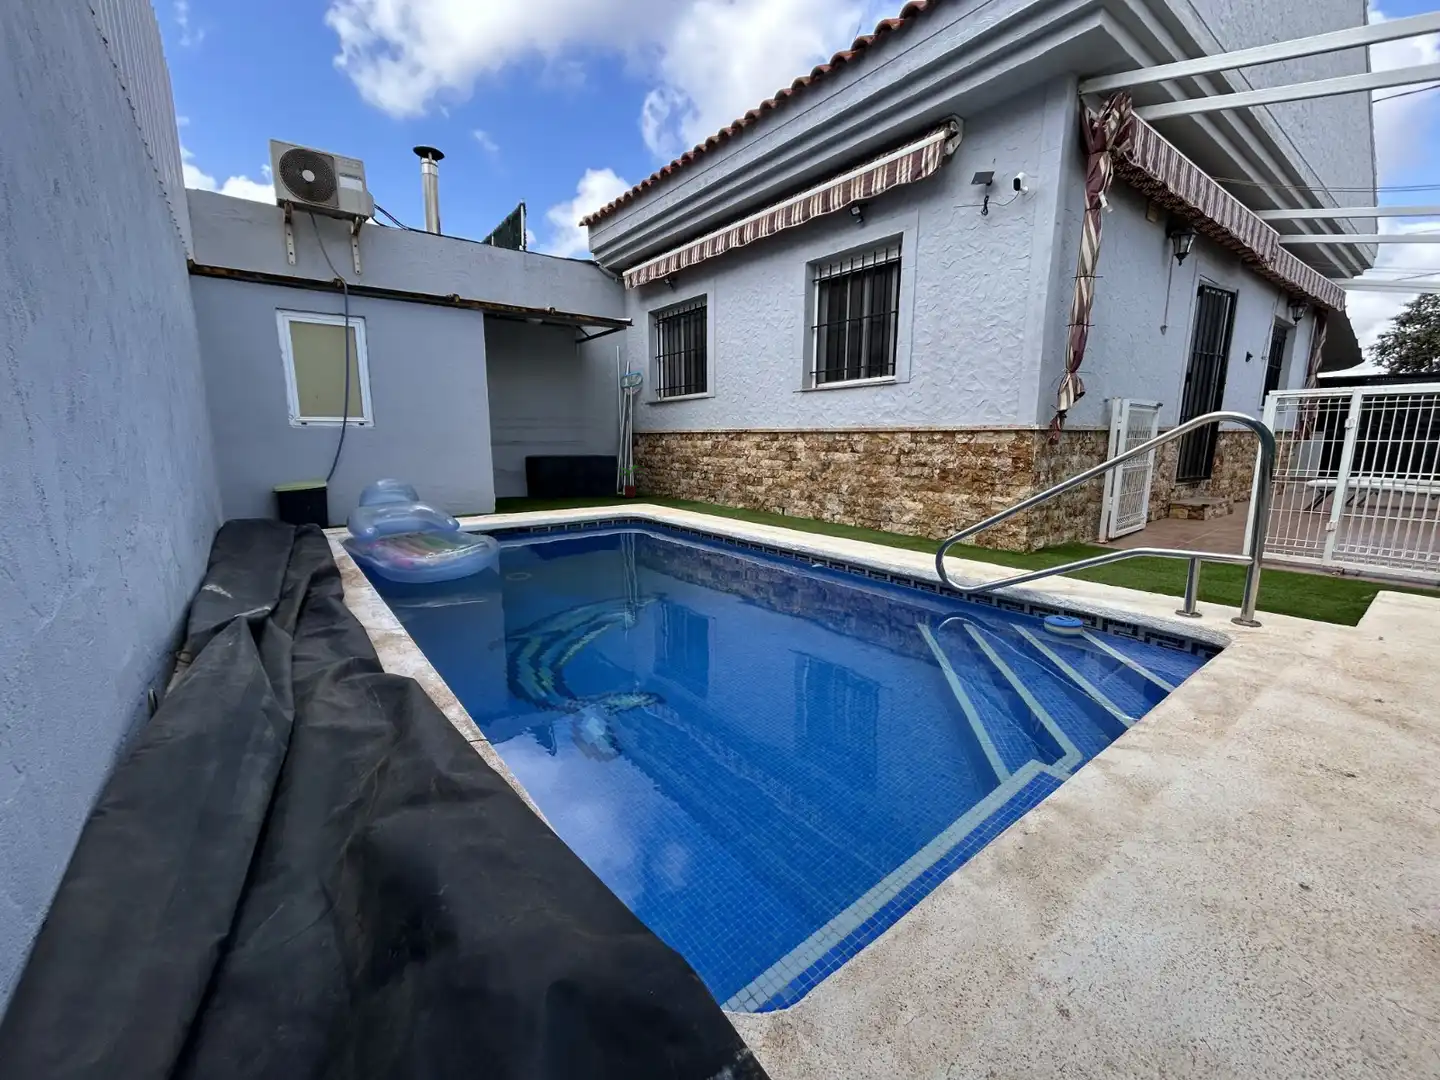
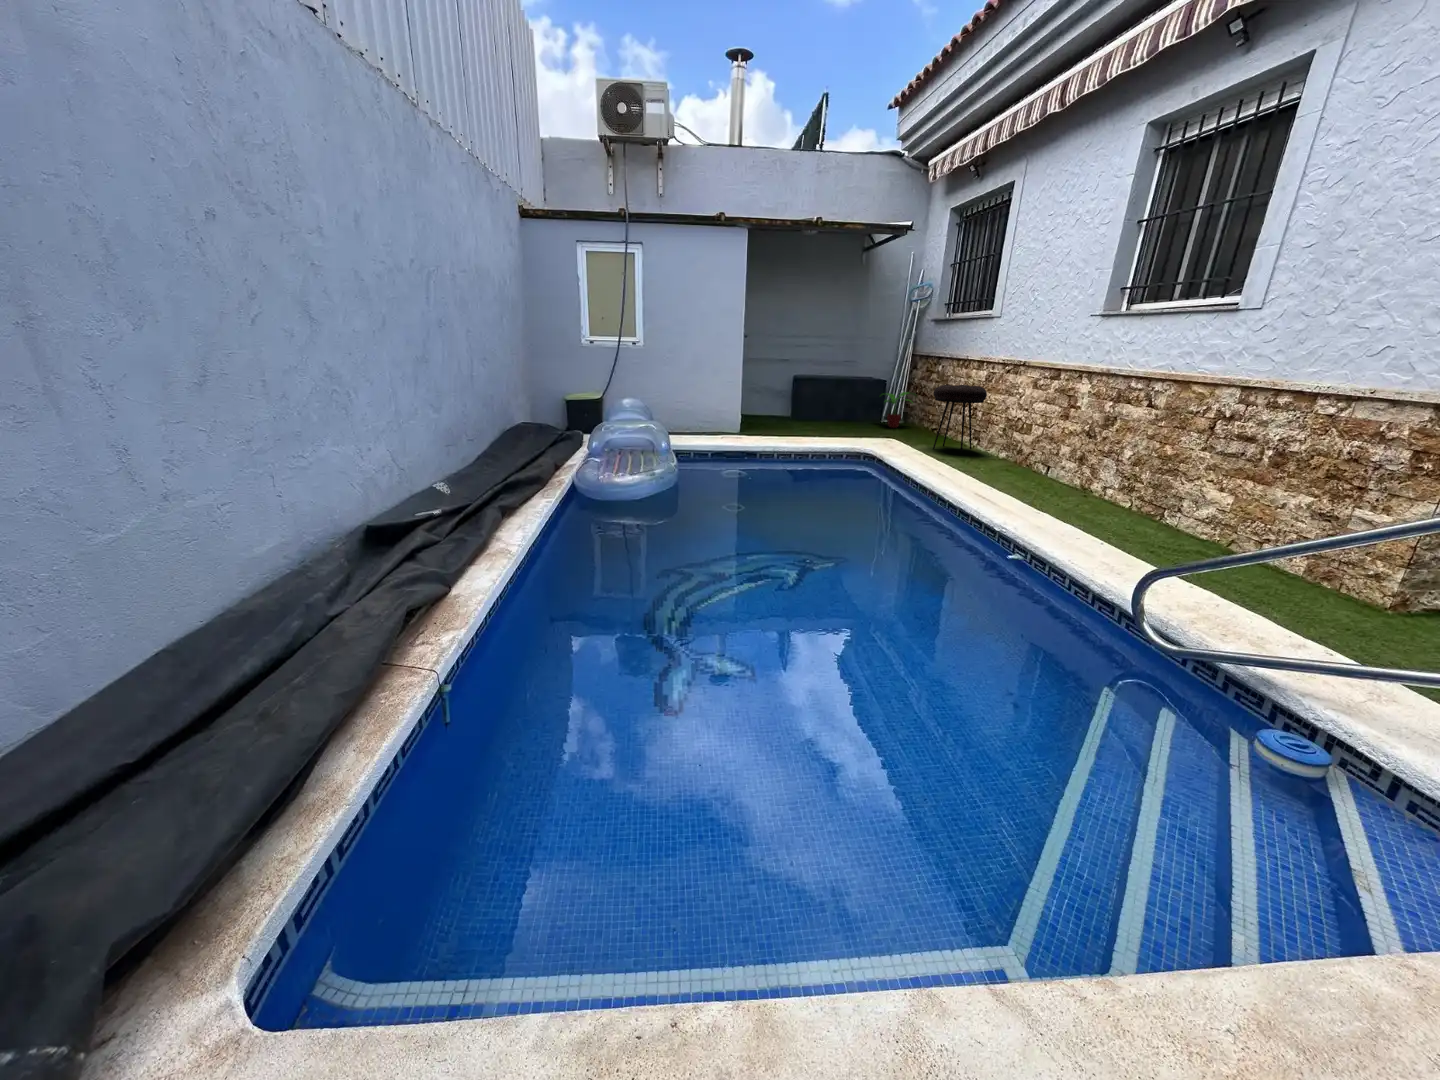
stool: none [675,452,718,508] -> present [933,385,987,453]

